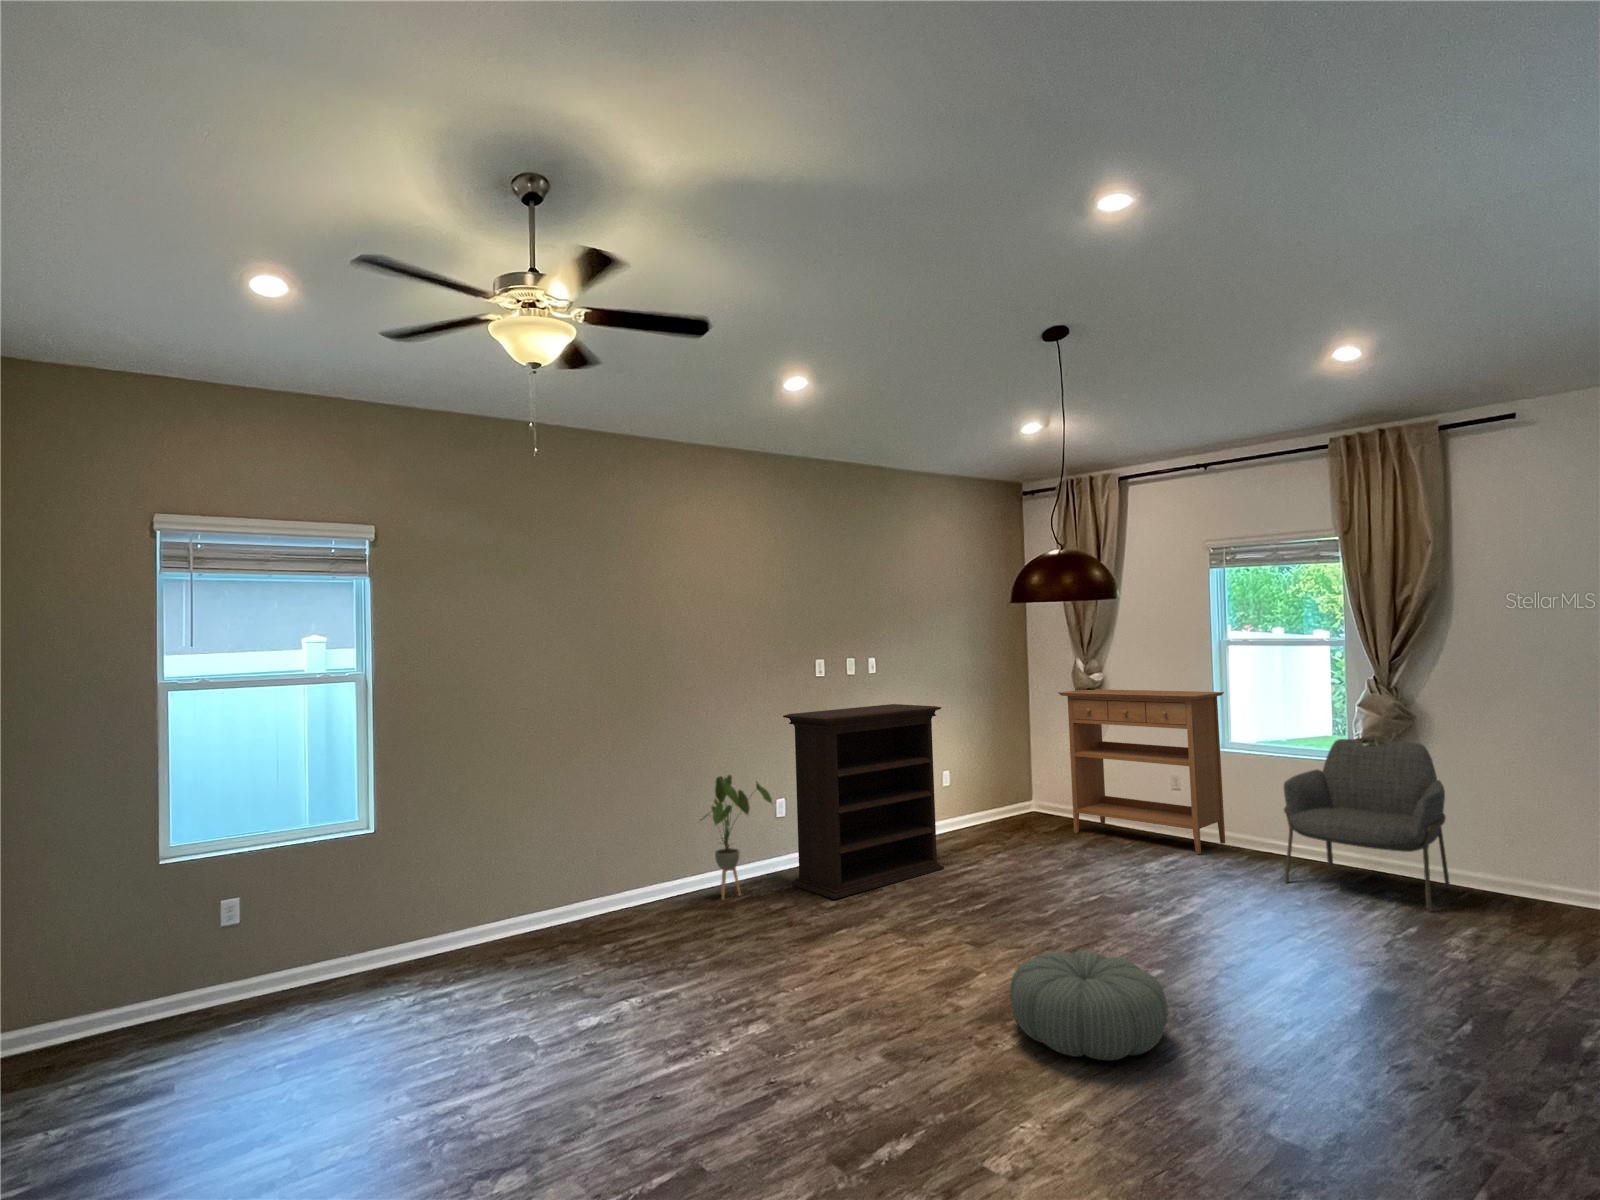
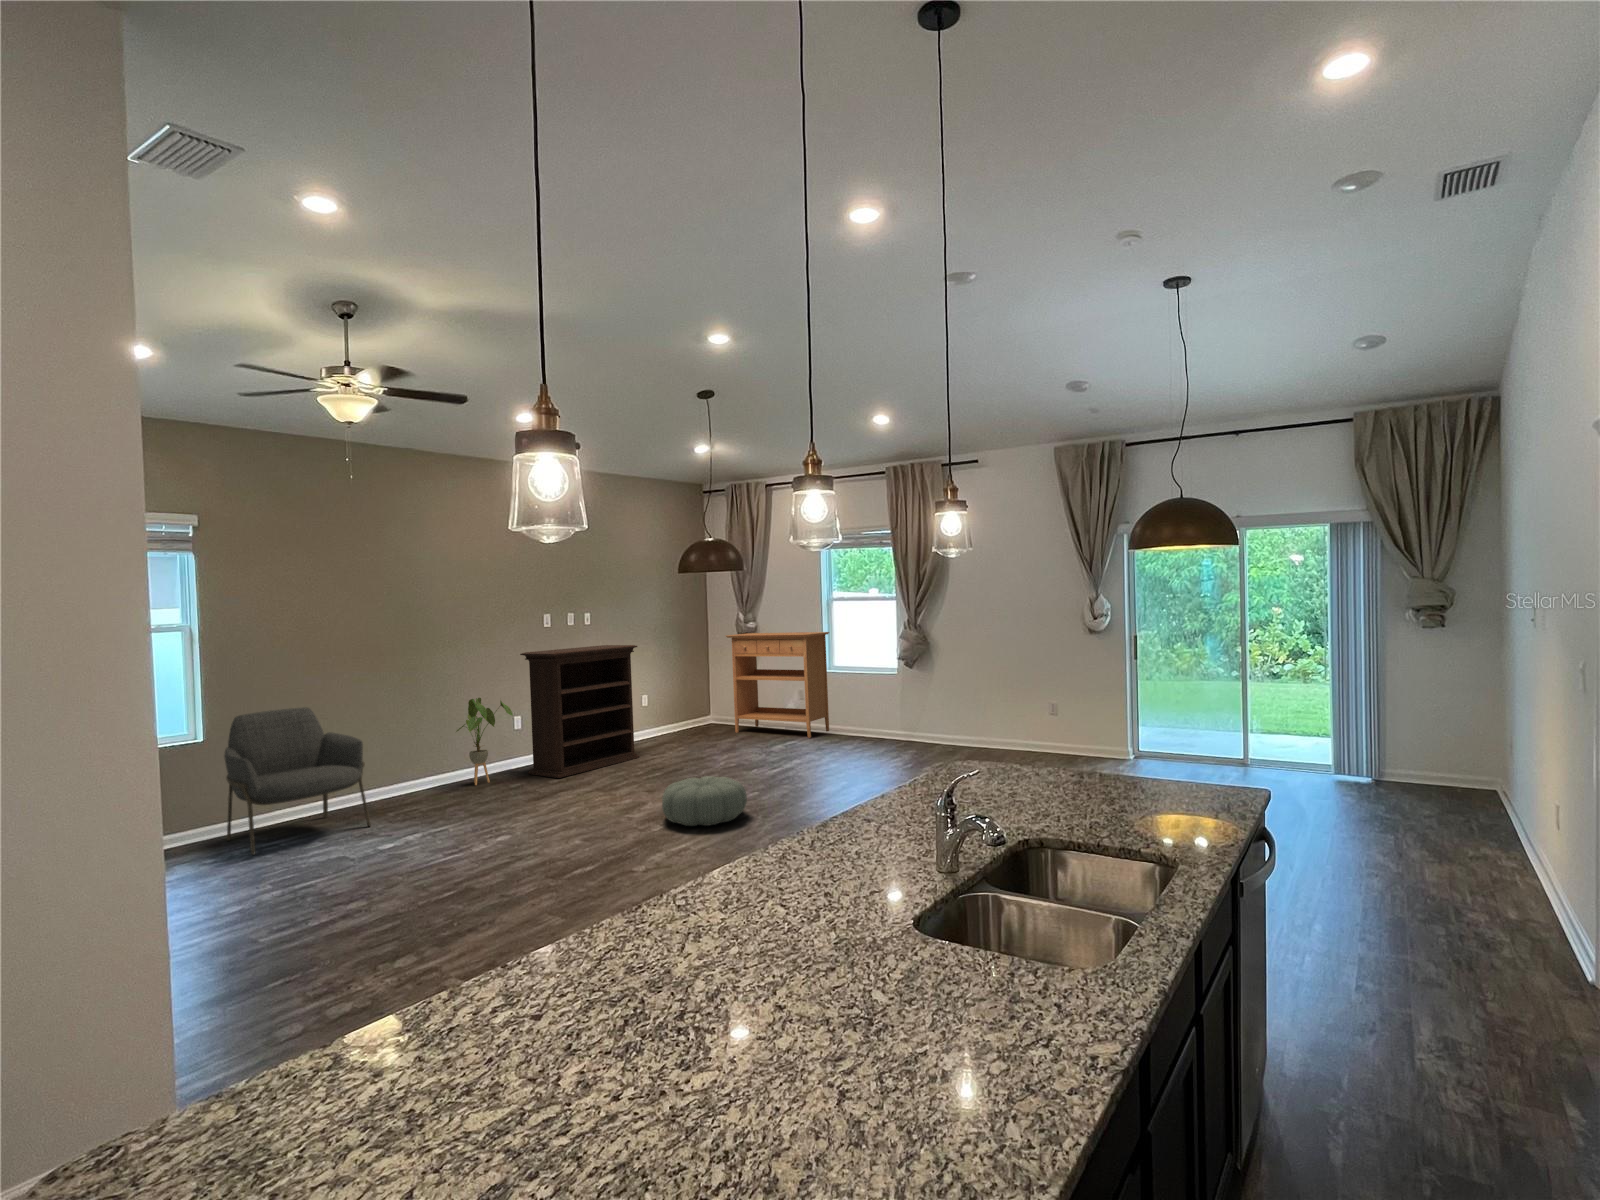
armchair: present [1283,739,1450,910] -> present [224,707,371,855]

